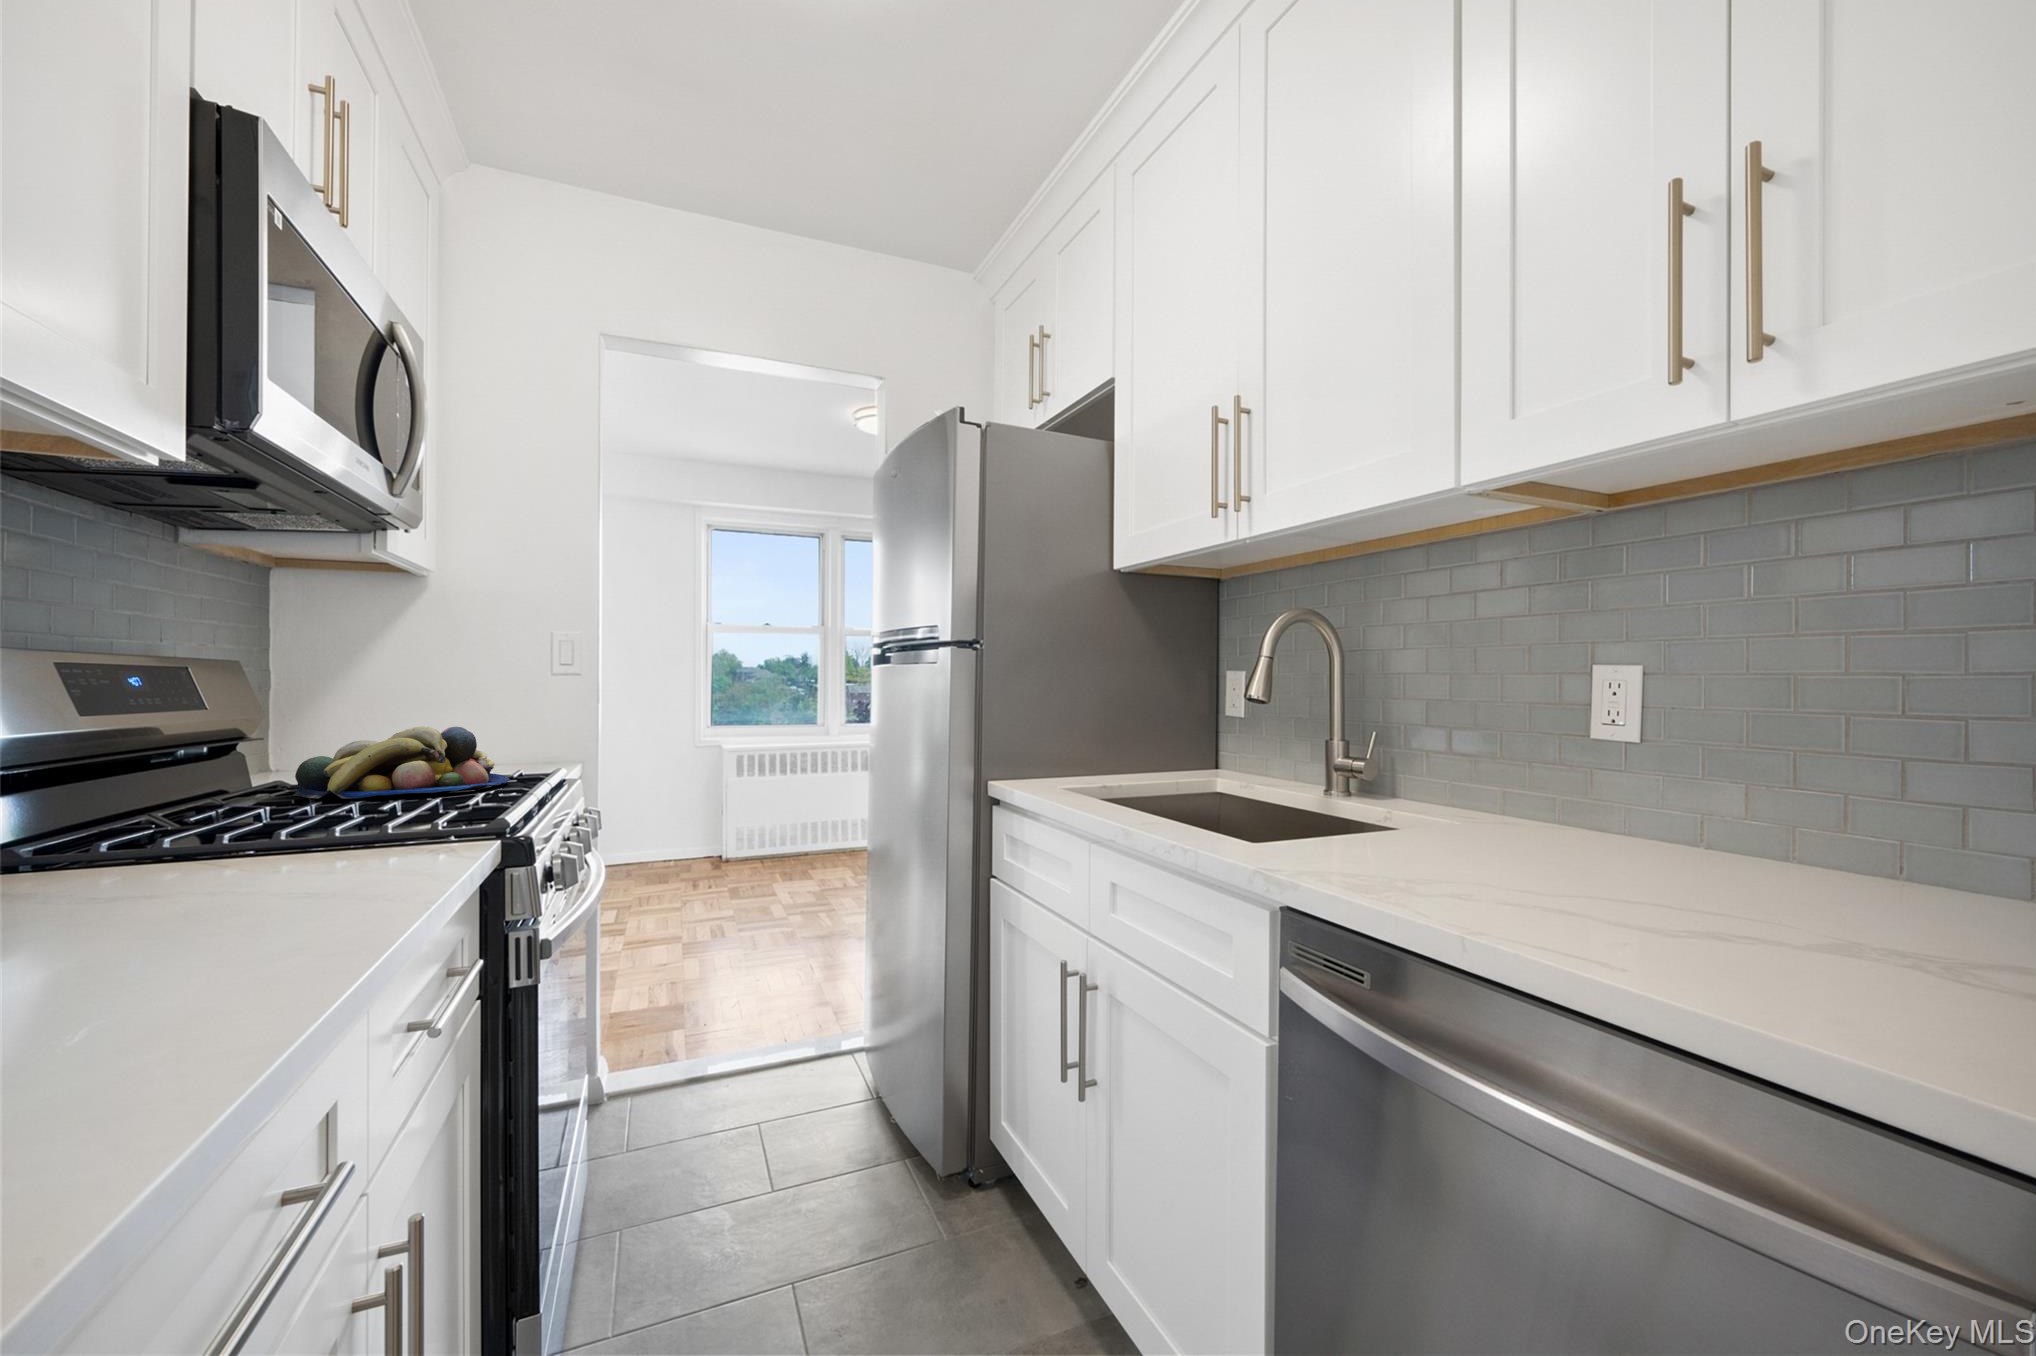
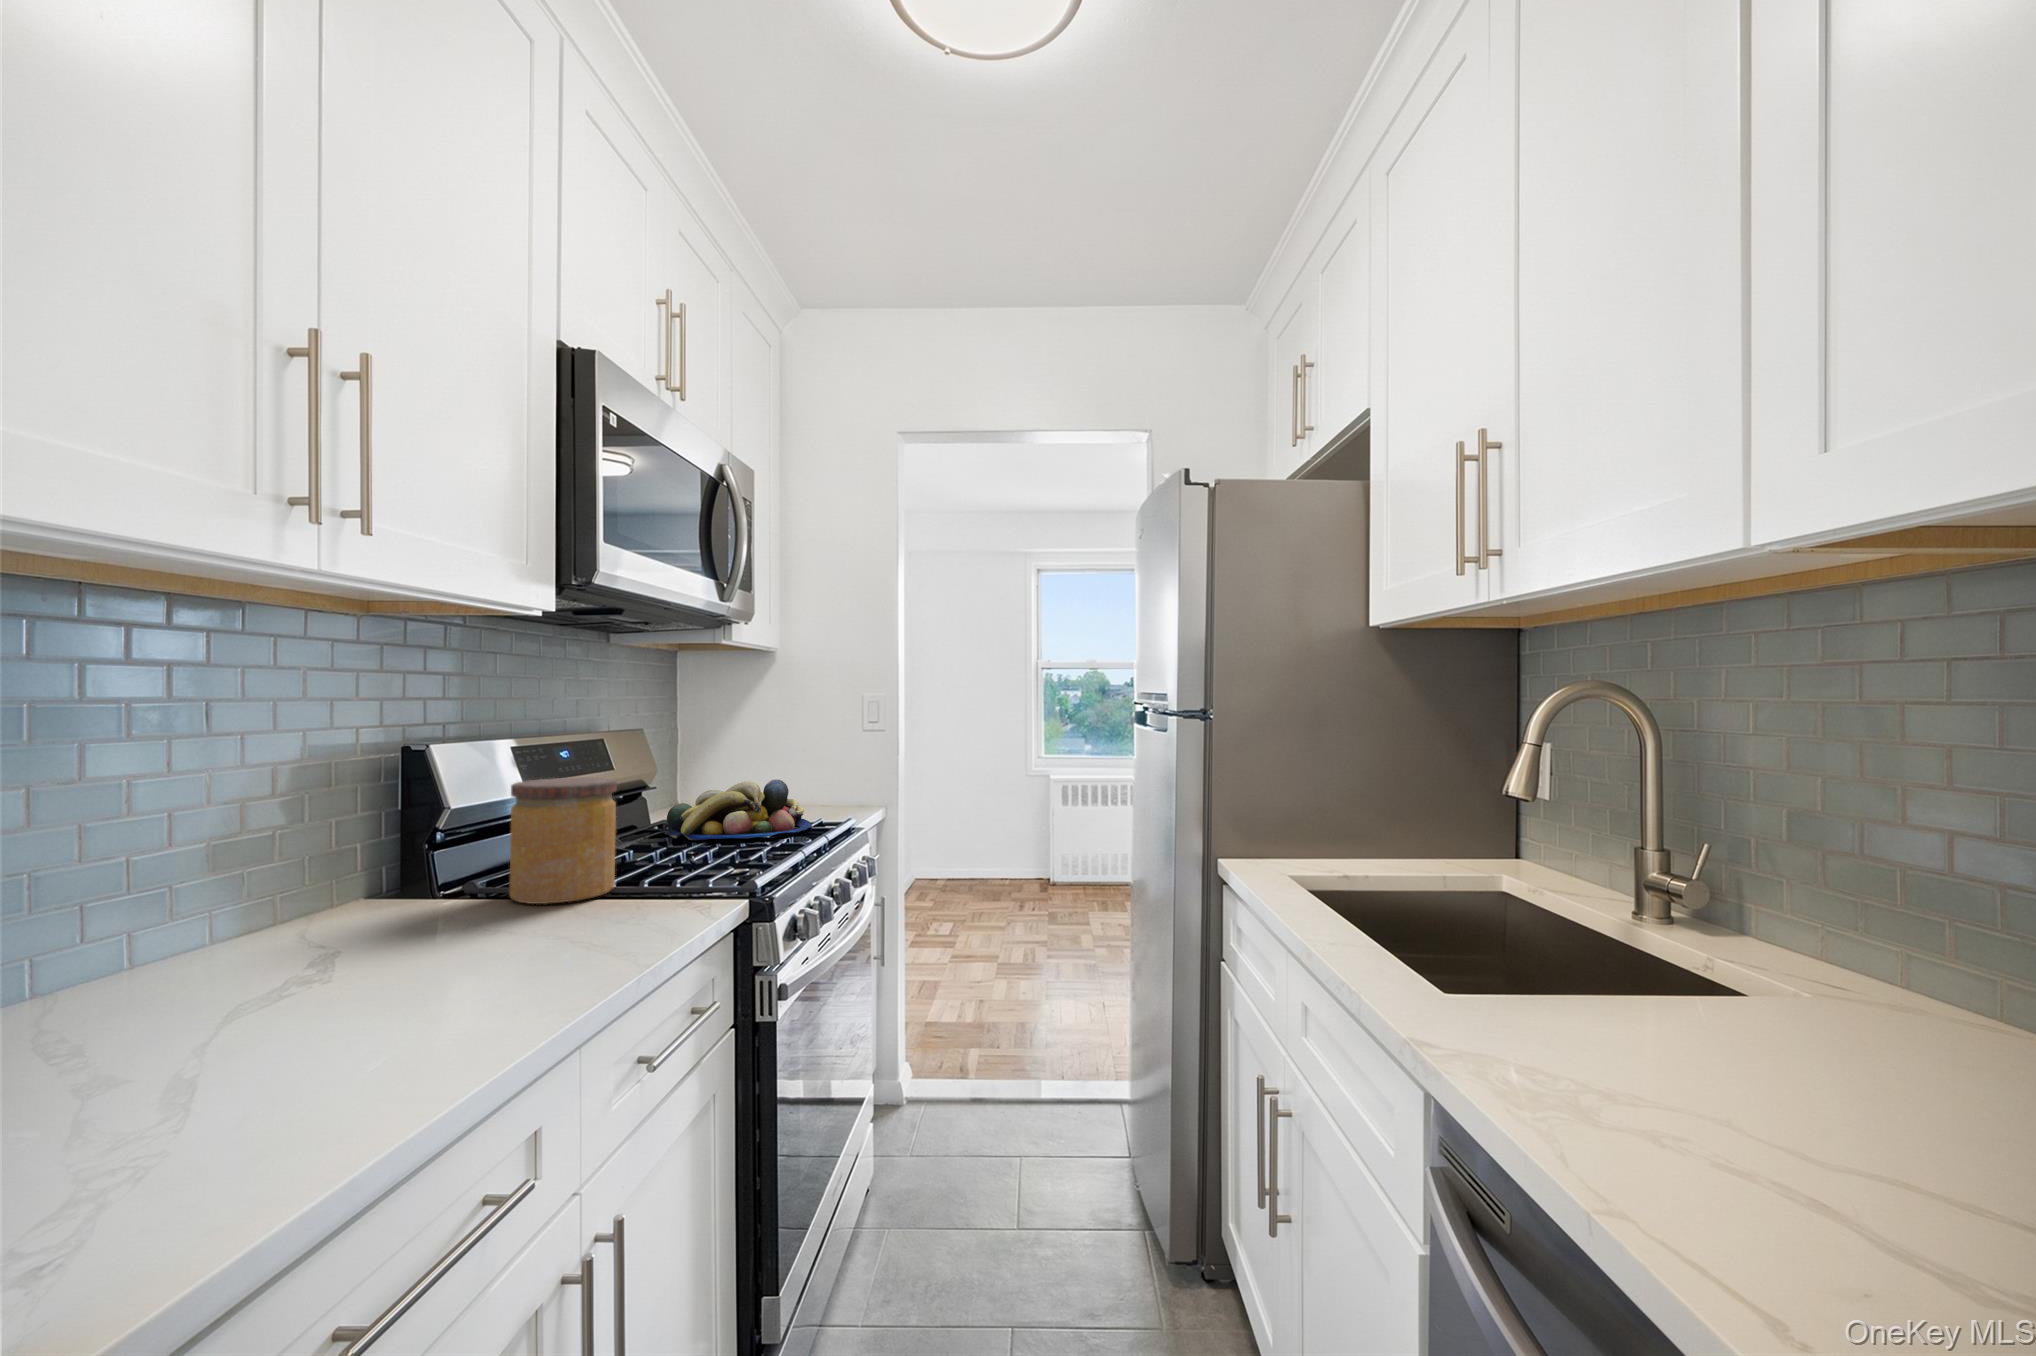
jar: none [97,702,281,870] -> present [509,777,617,904]

